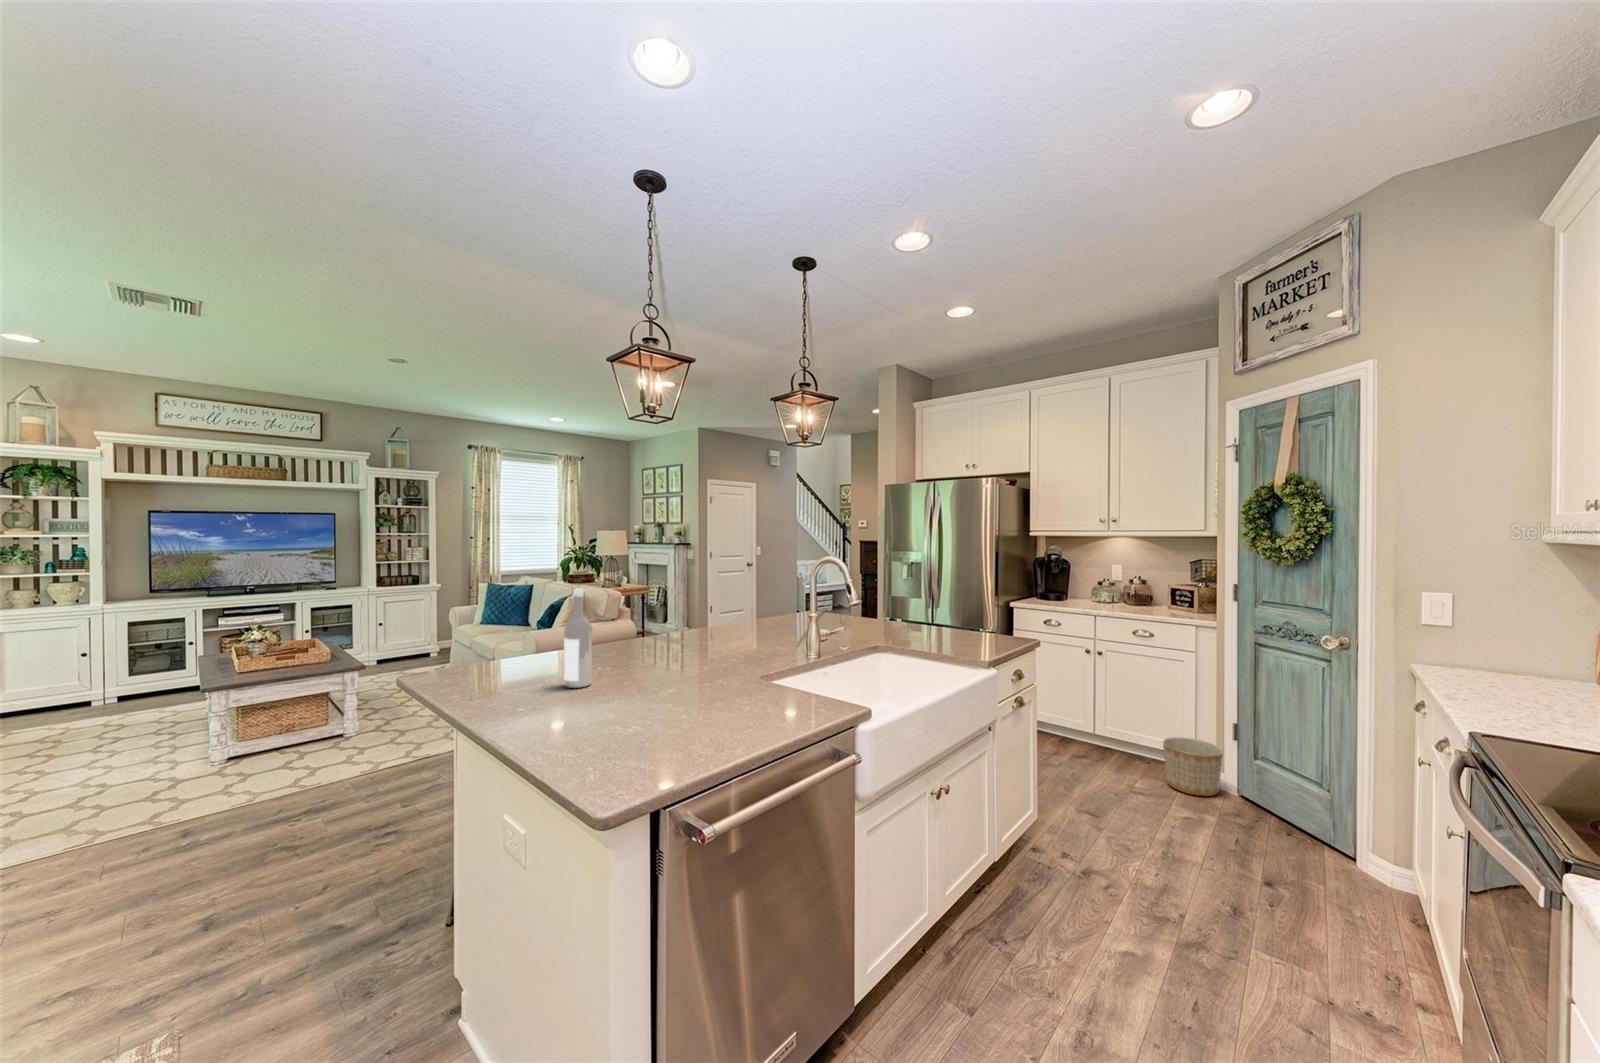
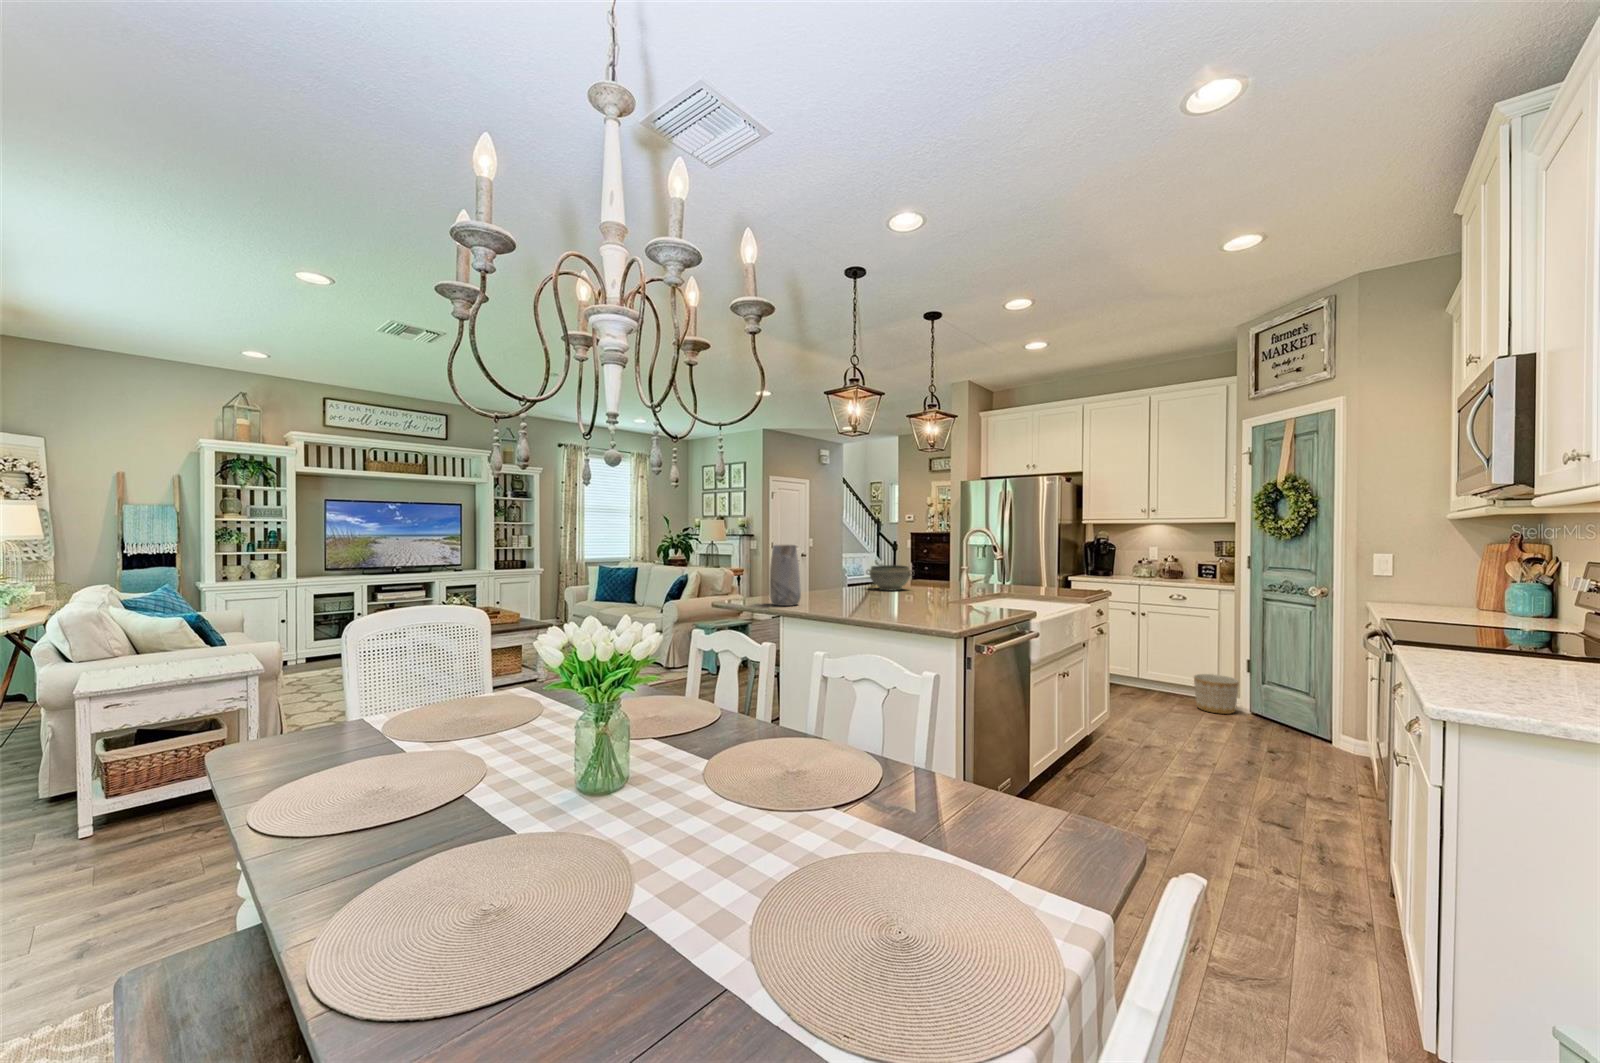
vase: none [489,584,542,680] -> present [770,545,801,606]
wine bottle: present [564,588,592,688] -> none [828,546,845,608]
bowl: none [715,598,774,635] -> present [866,565,912,590]

